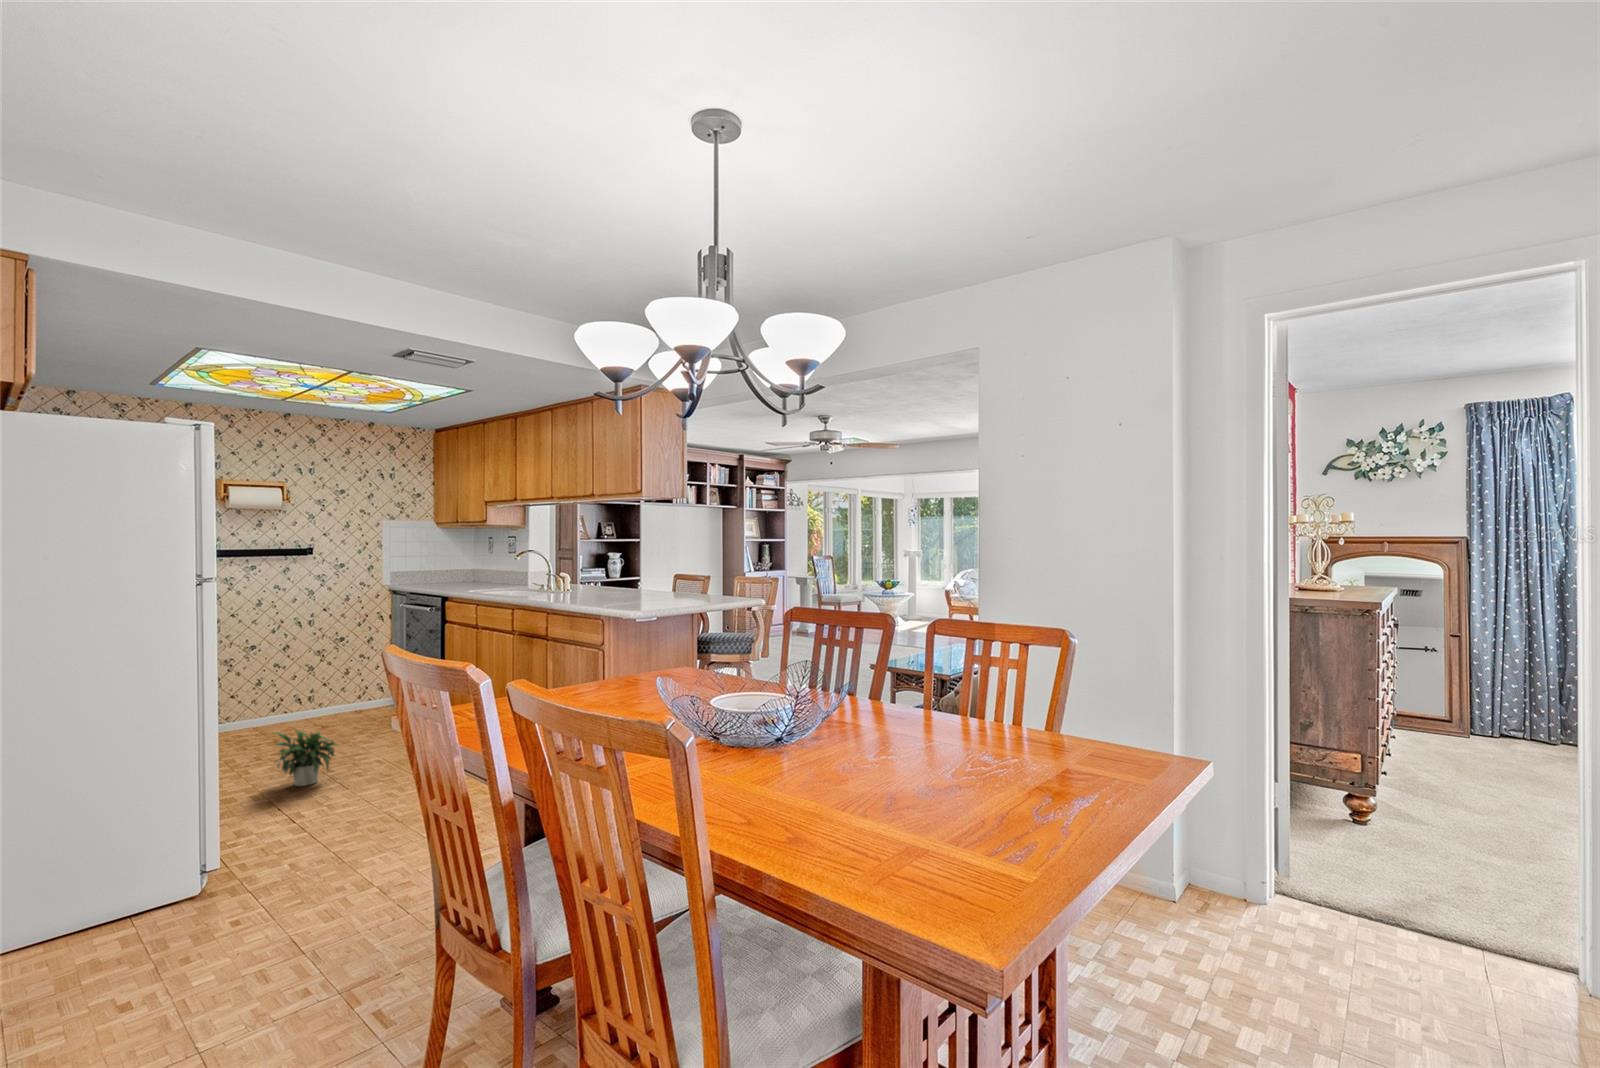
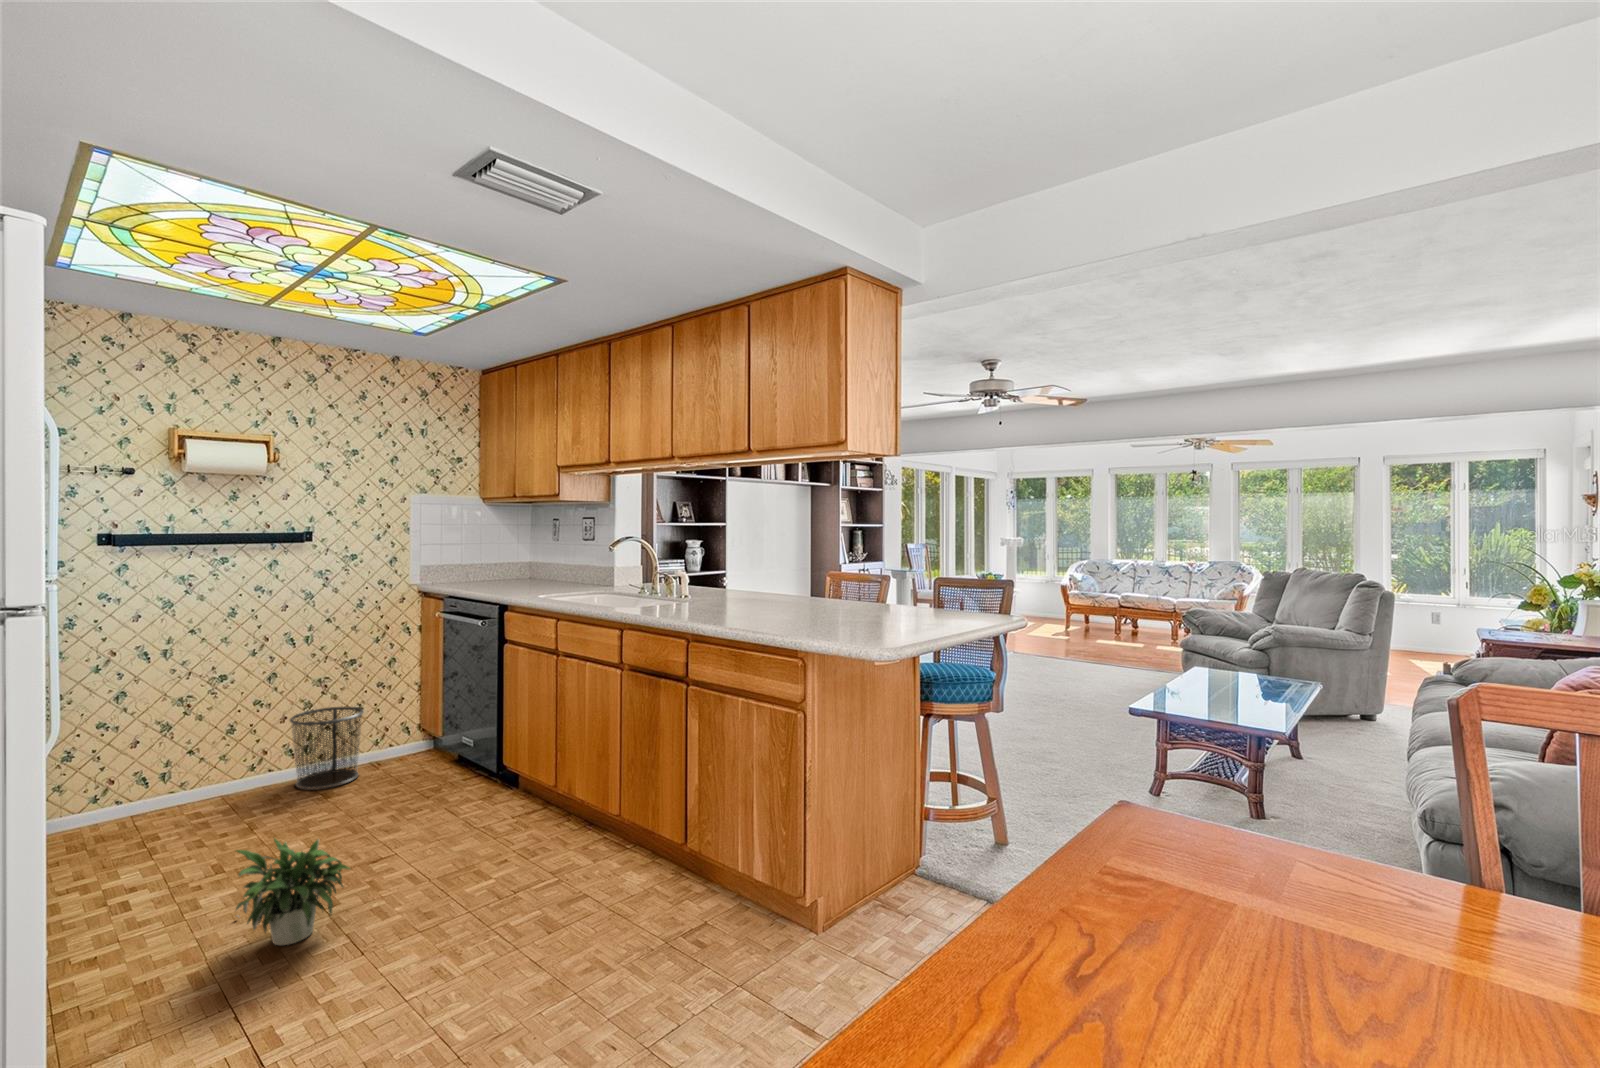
waste bin: none [297,671,348,725] -> present [290,707,364,790]

